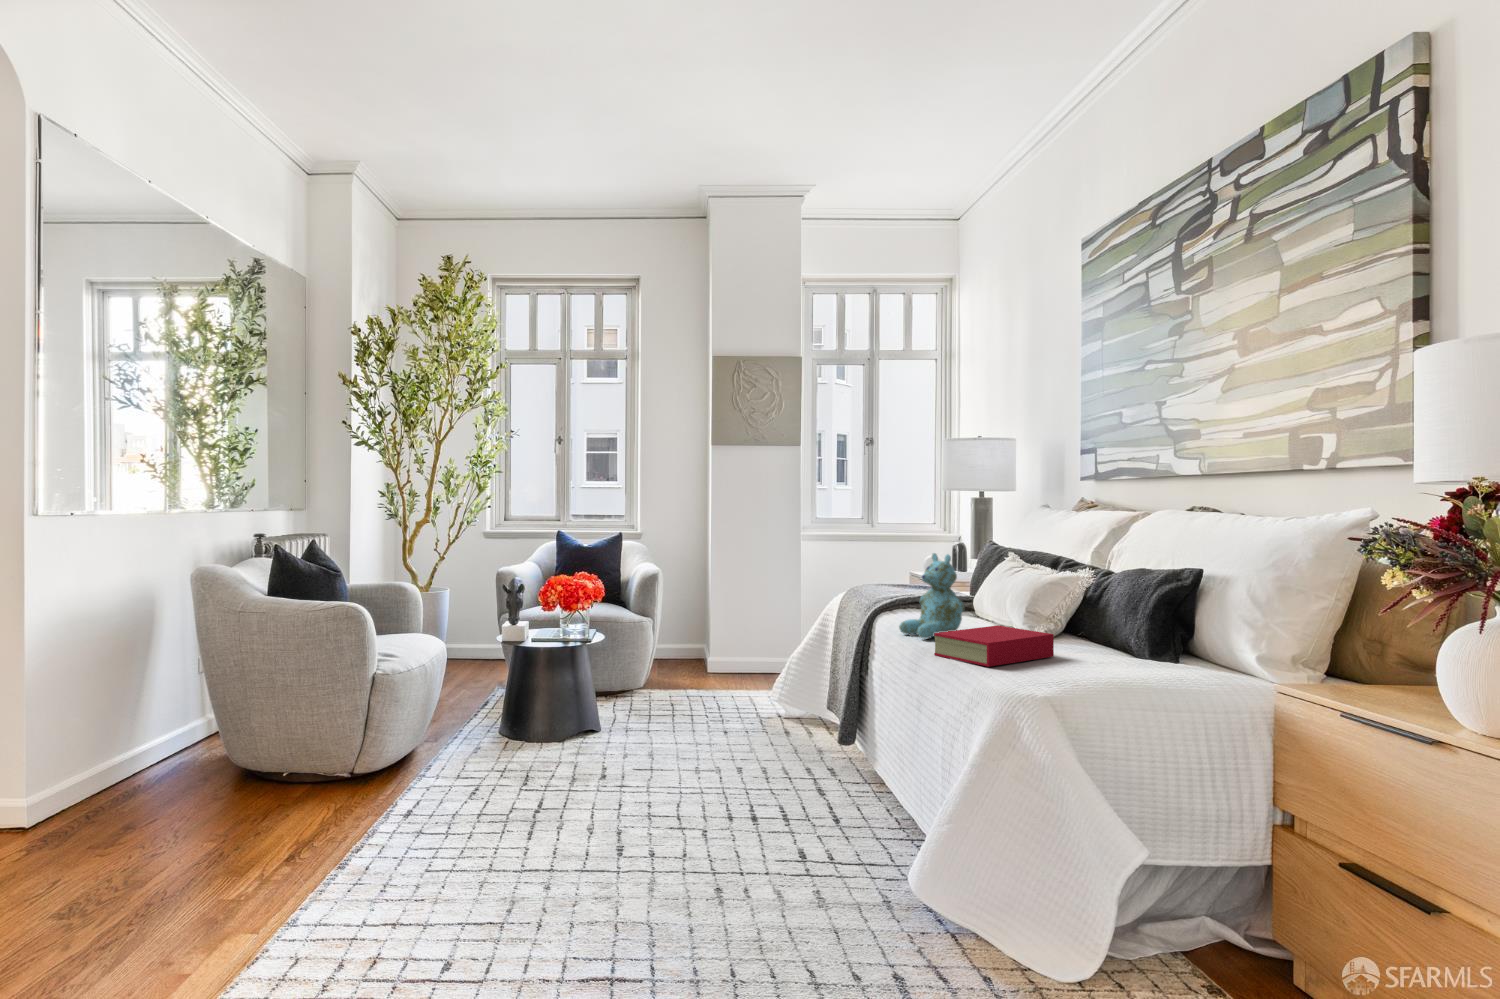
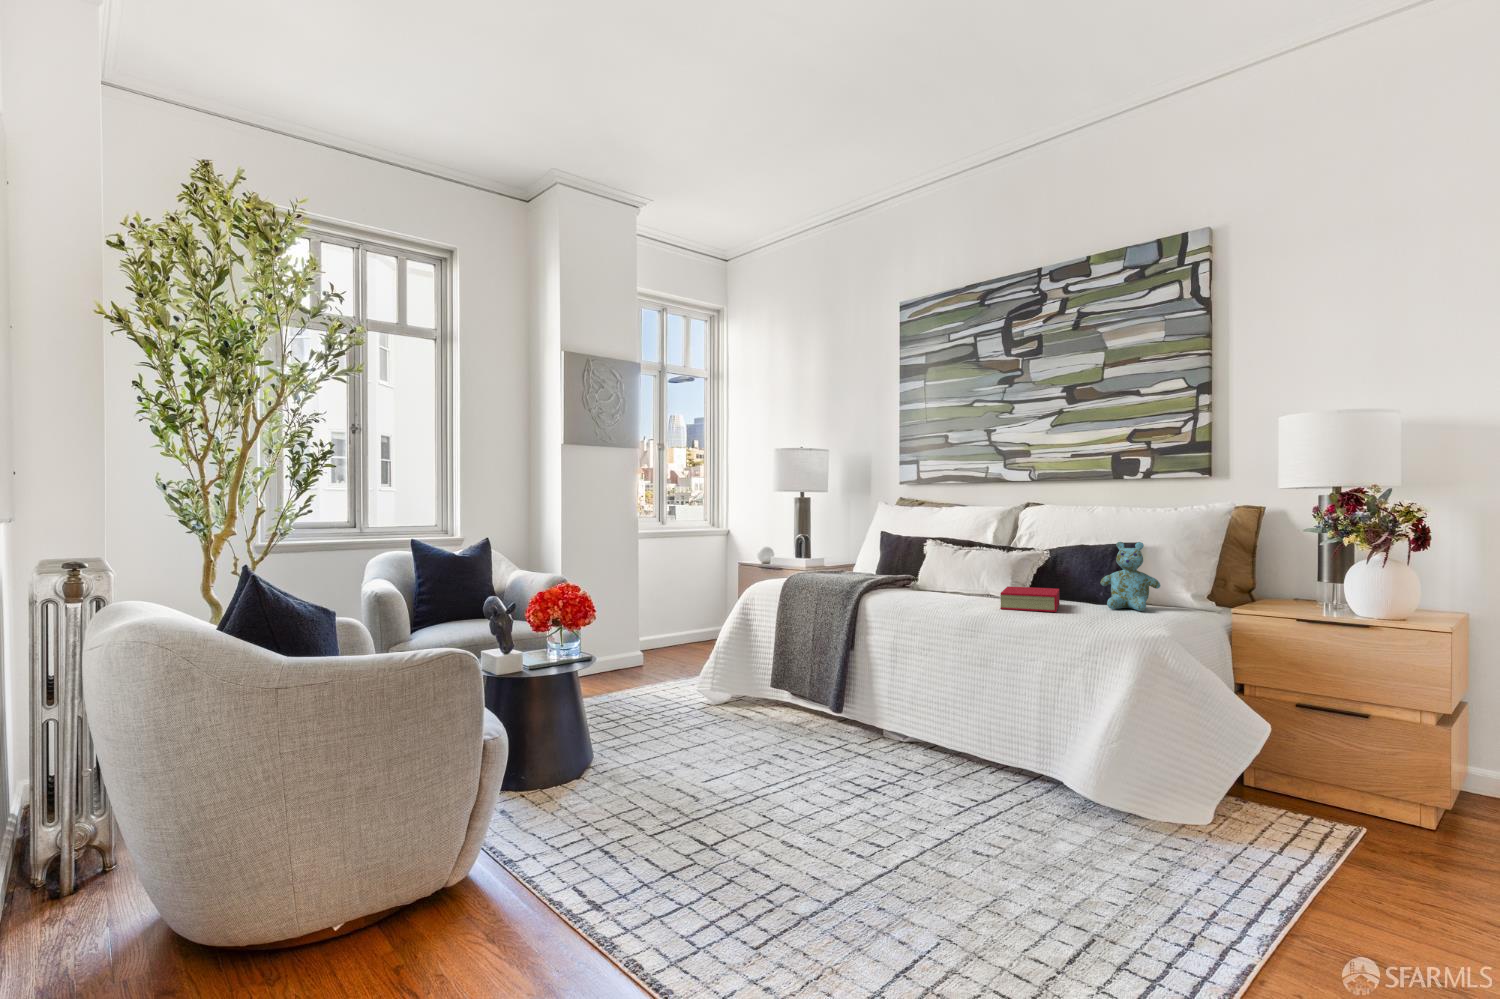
stuffed bear: present [899,553,964,638] -> present [1100,542,1161,611]

